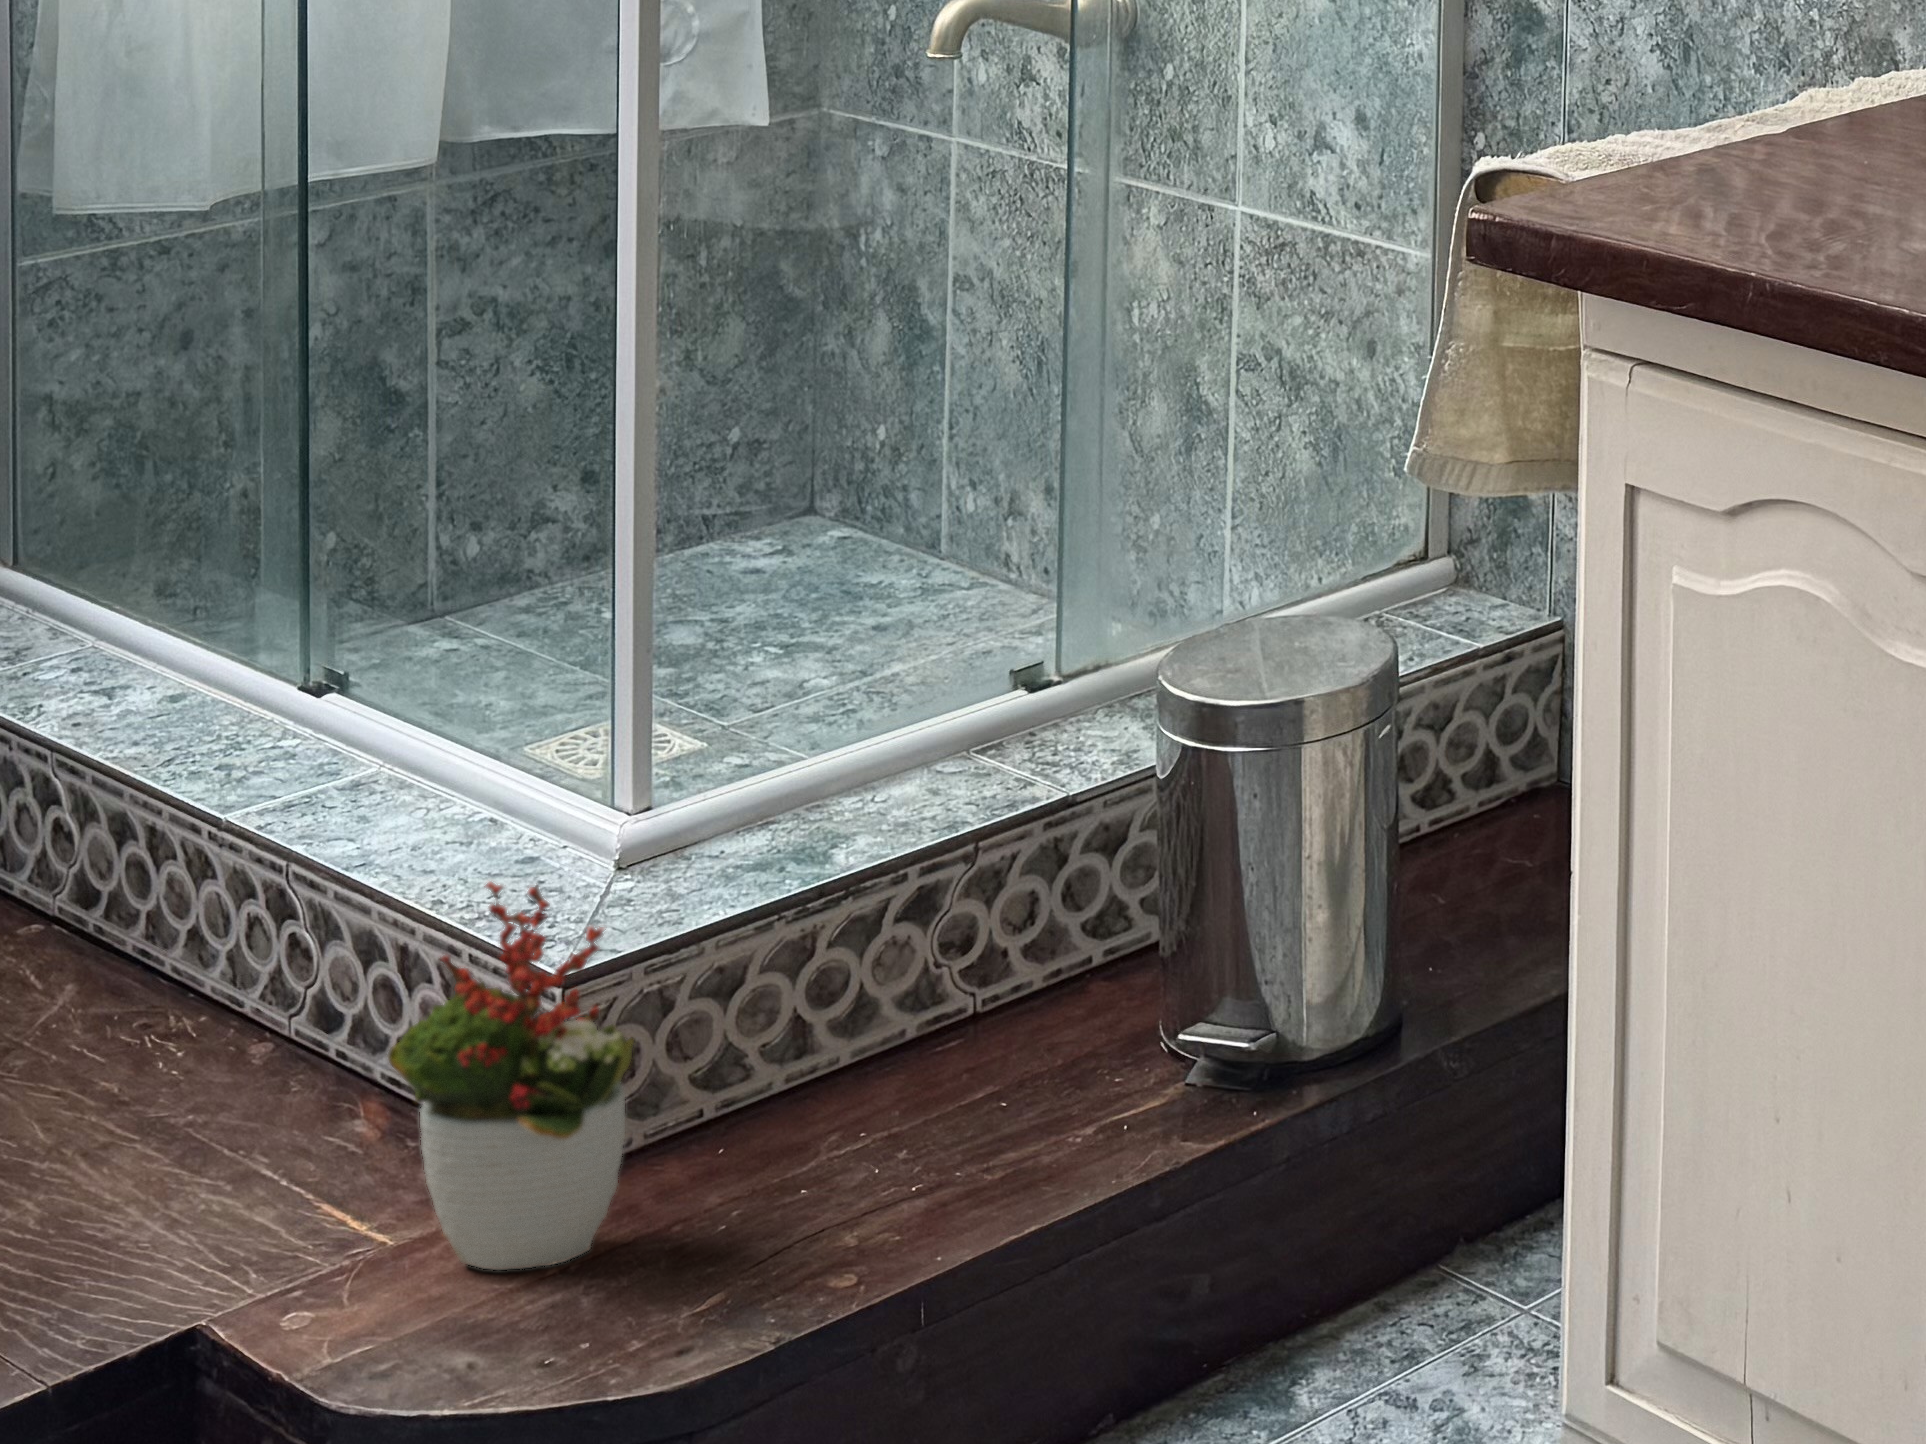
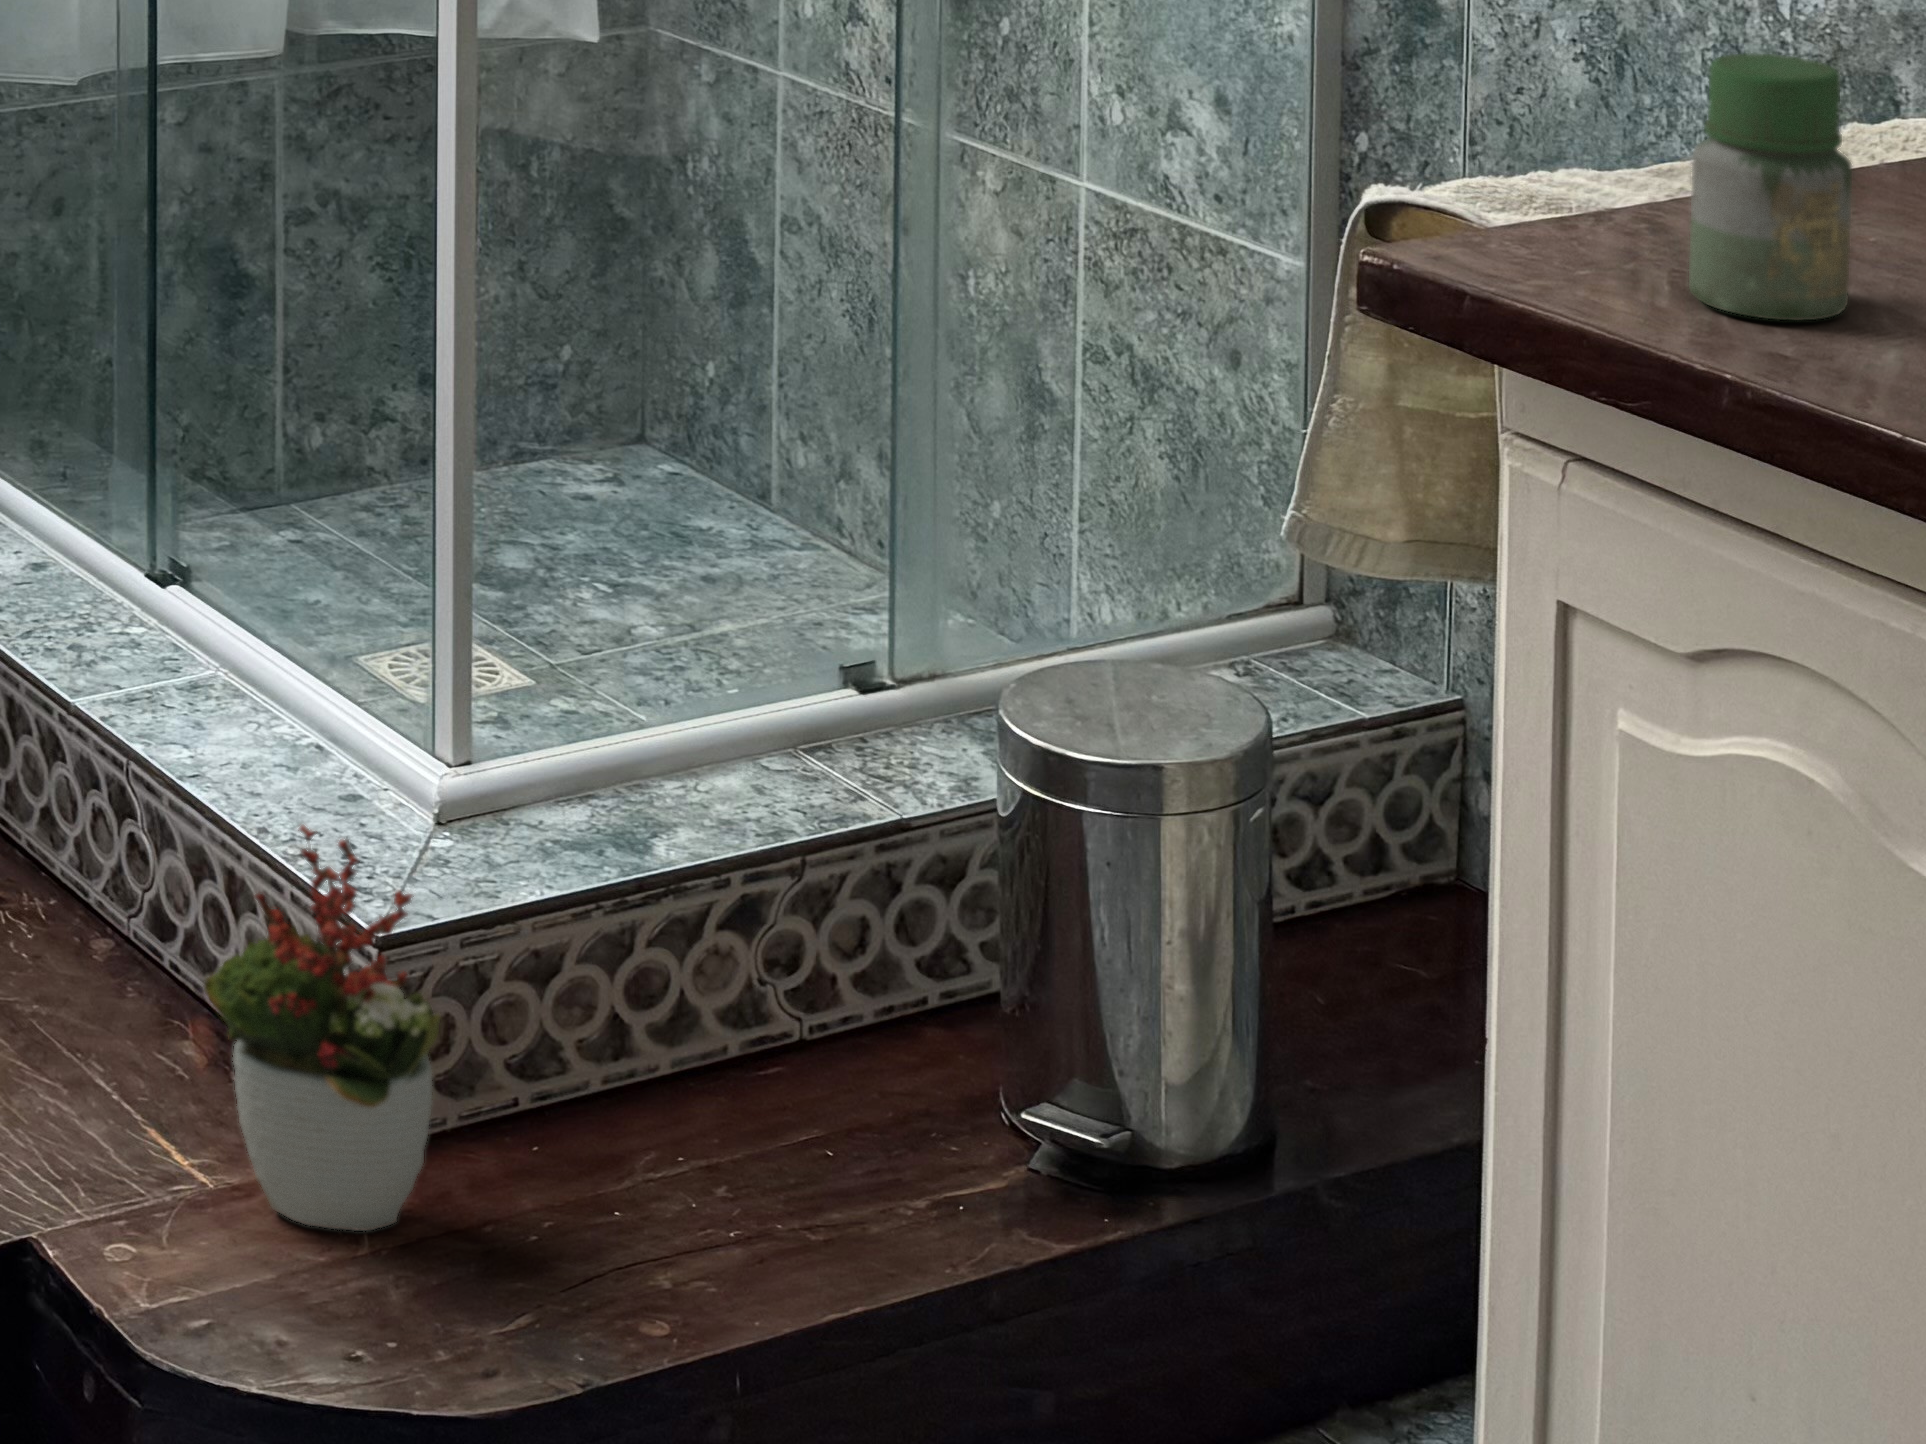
jar: none [1724,17,1845,231] -> present [1689,53,1852,321]

